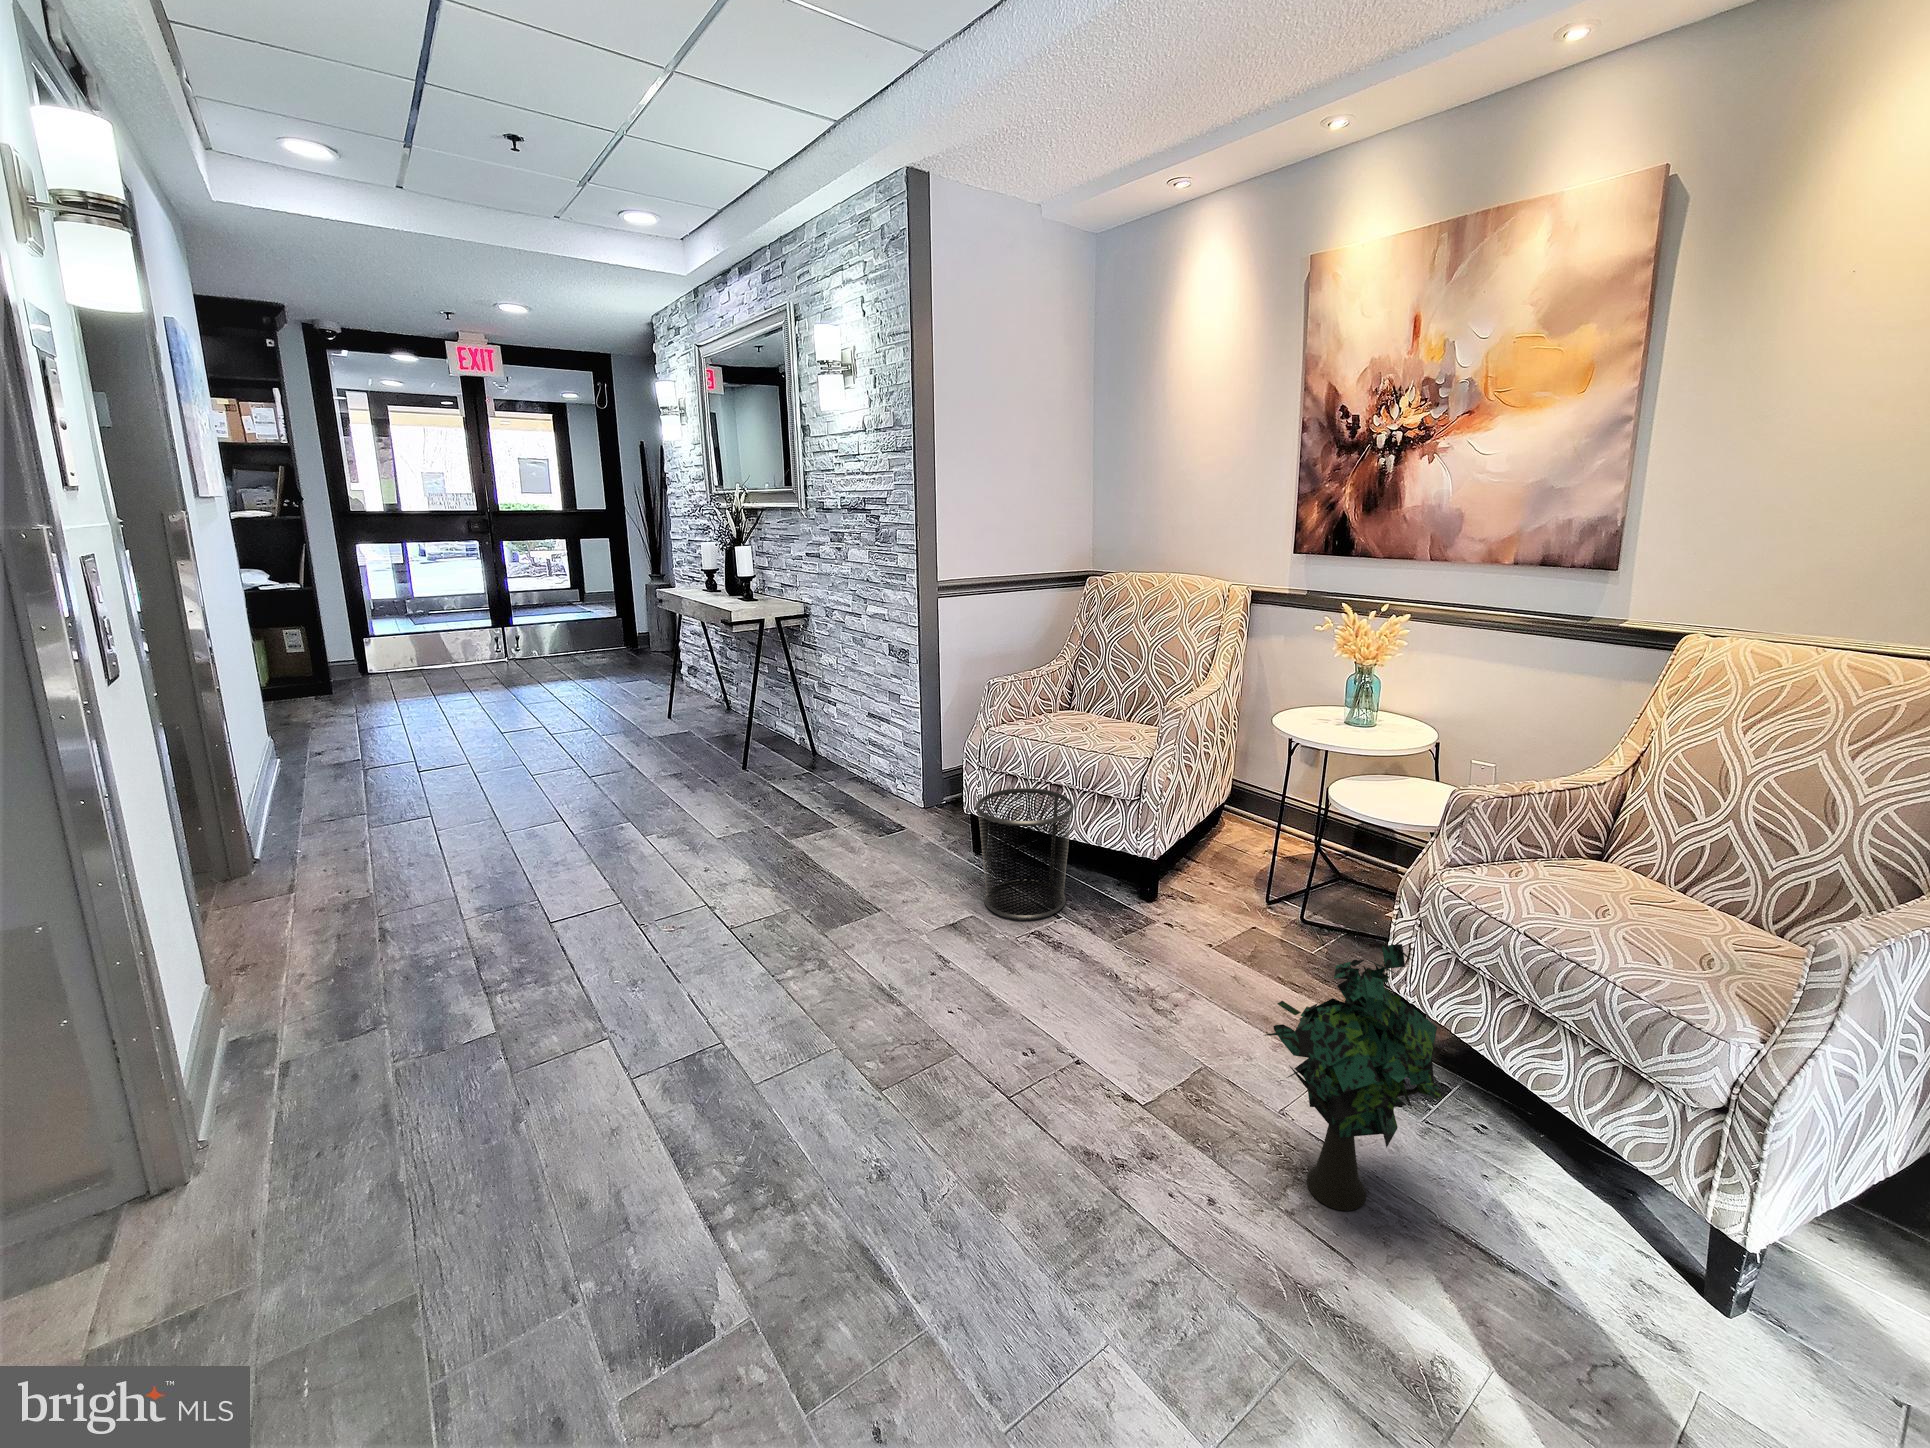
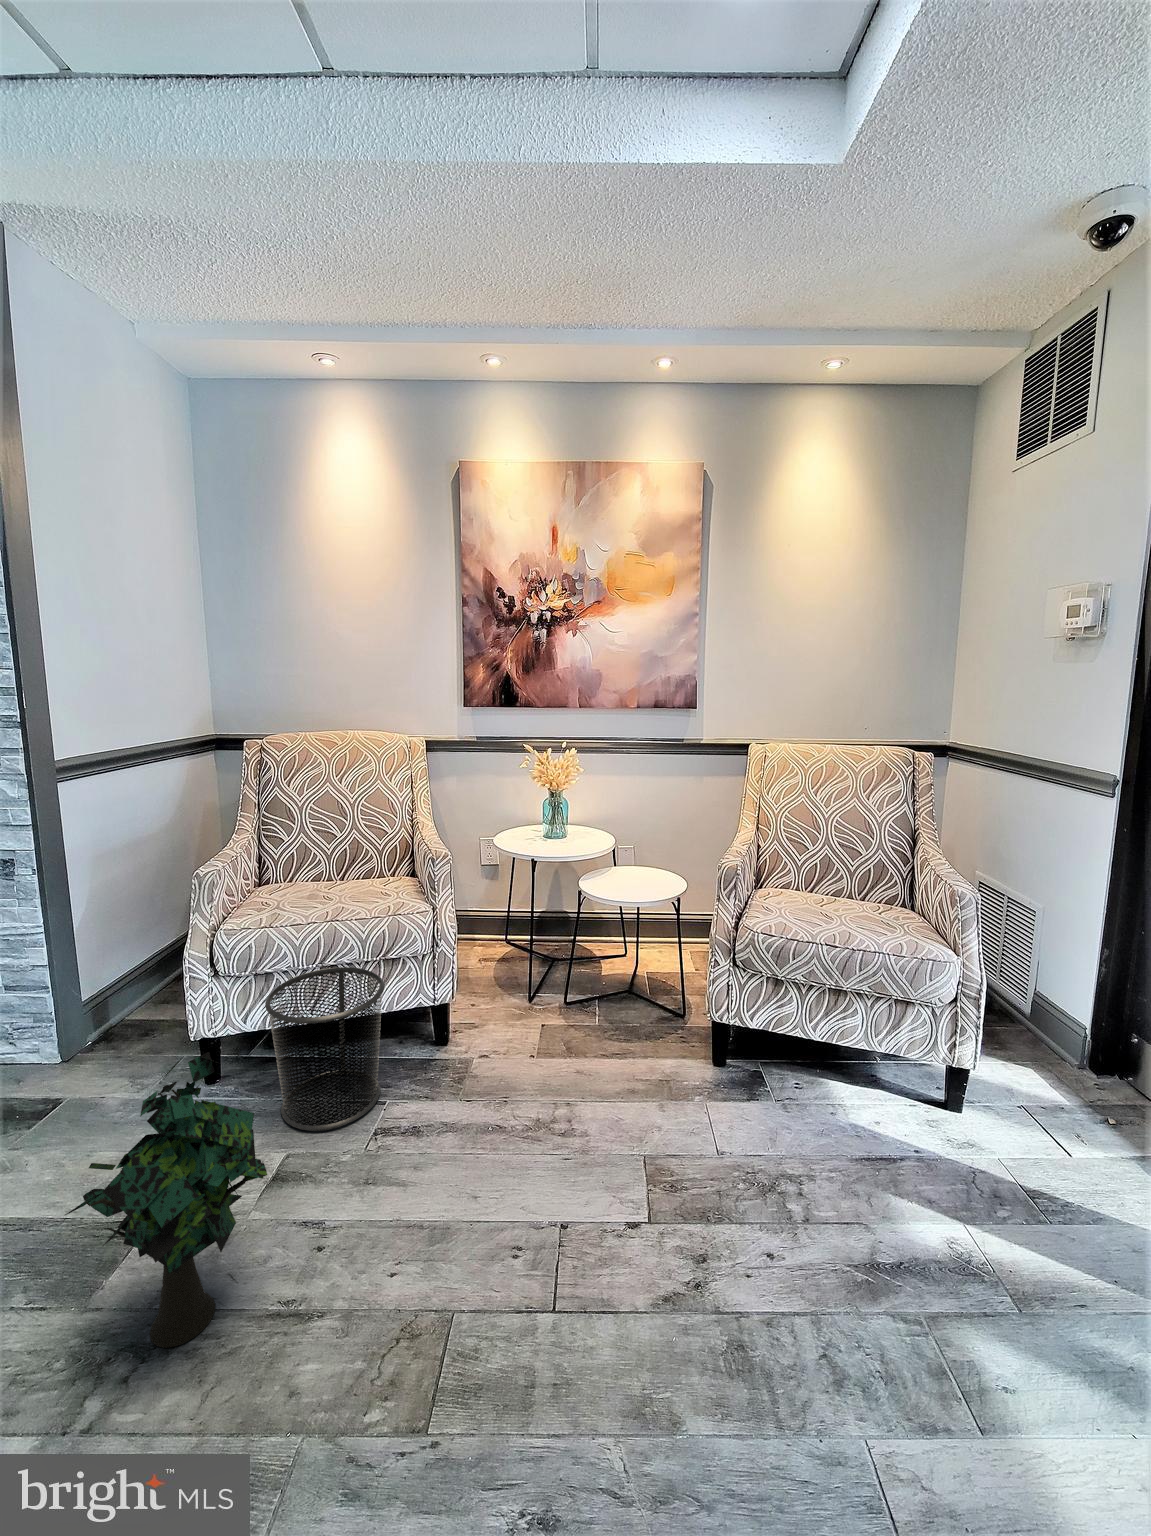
decorative plant: present [1264,944,1442,1211] -> present [65,1052,267,1348]

